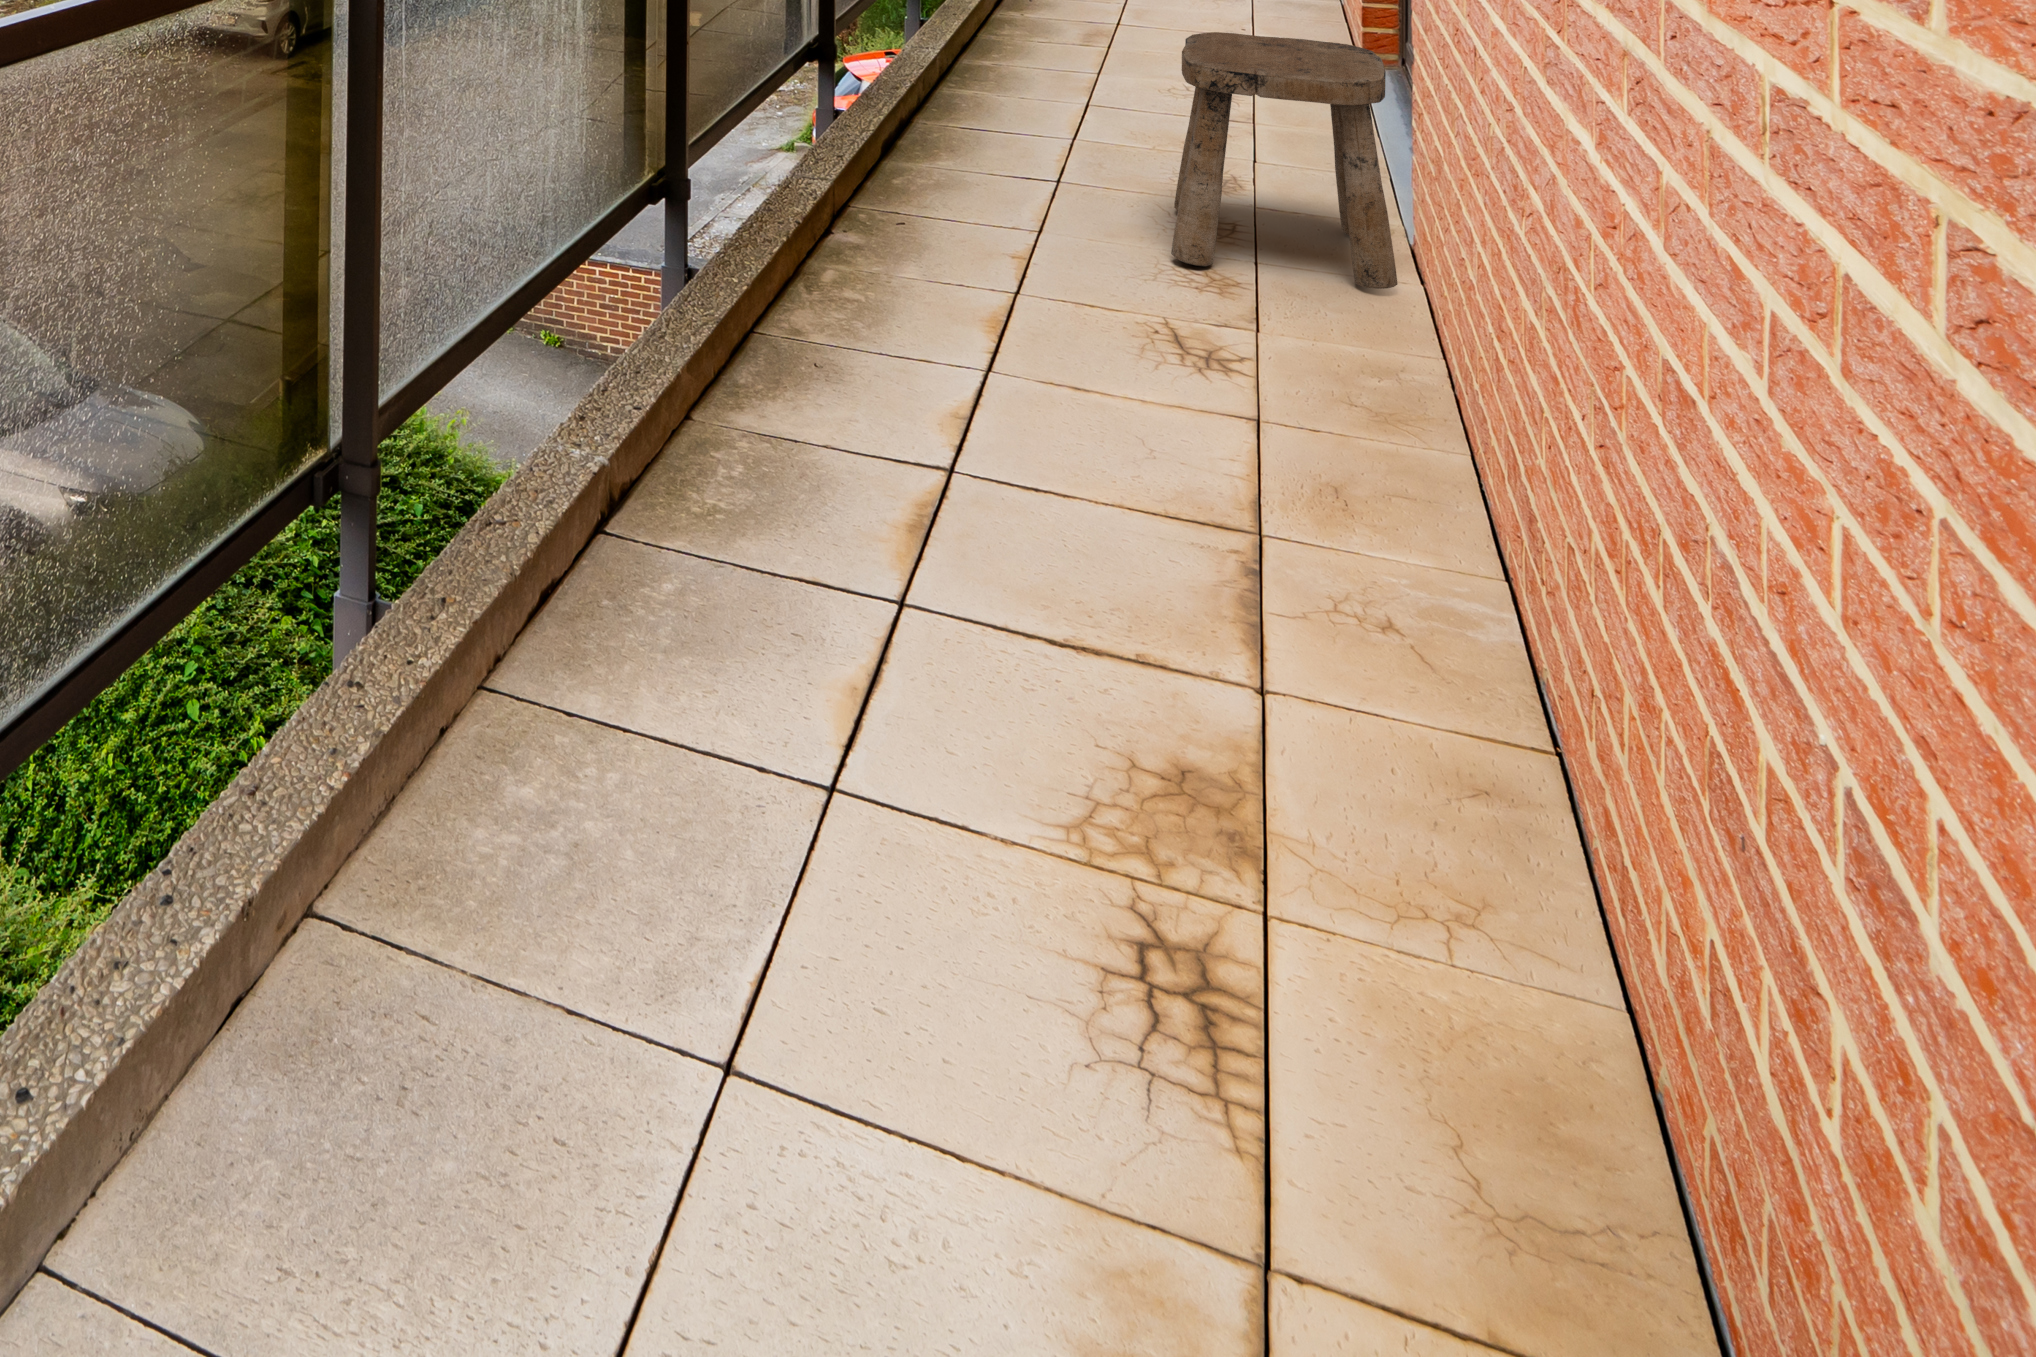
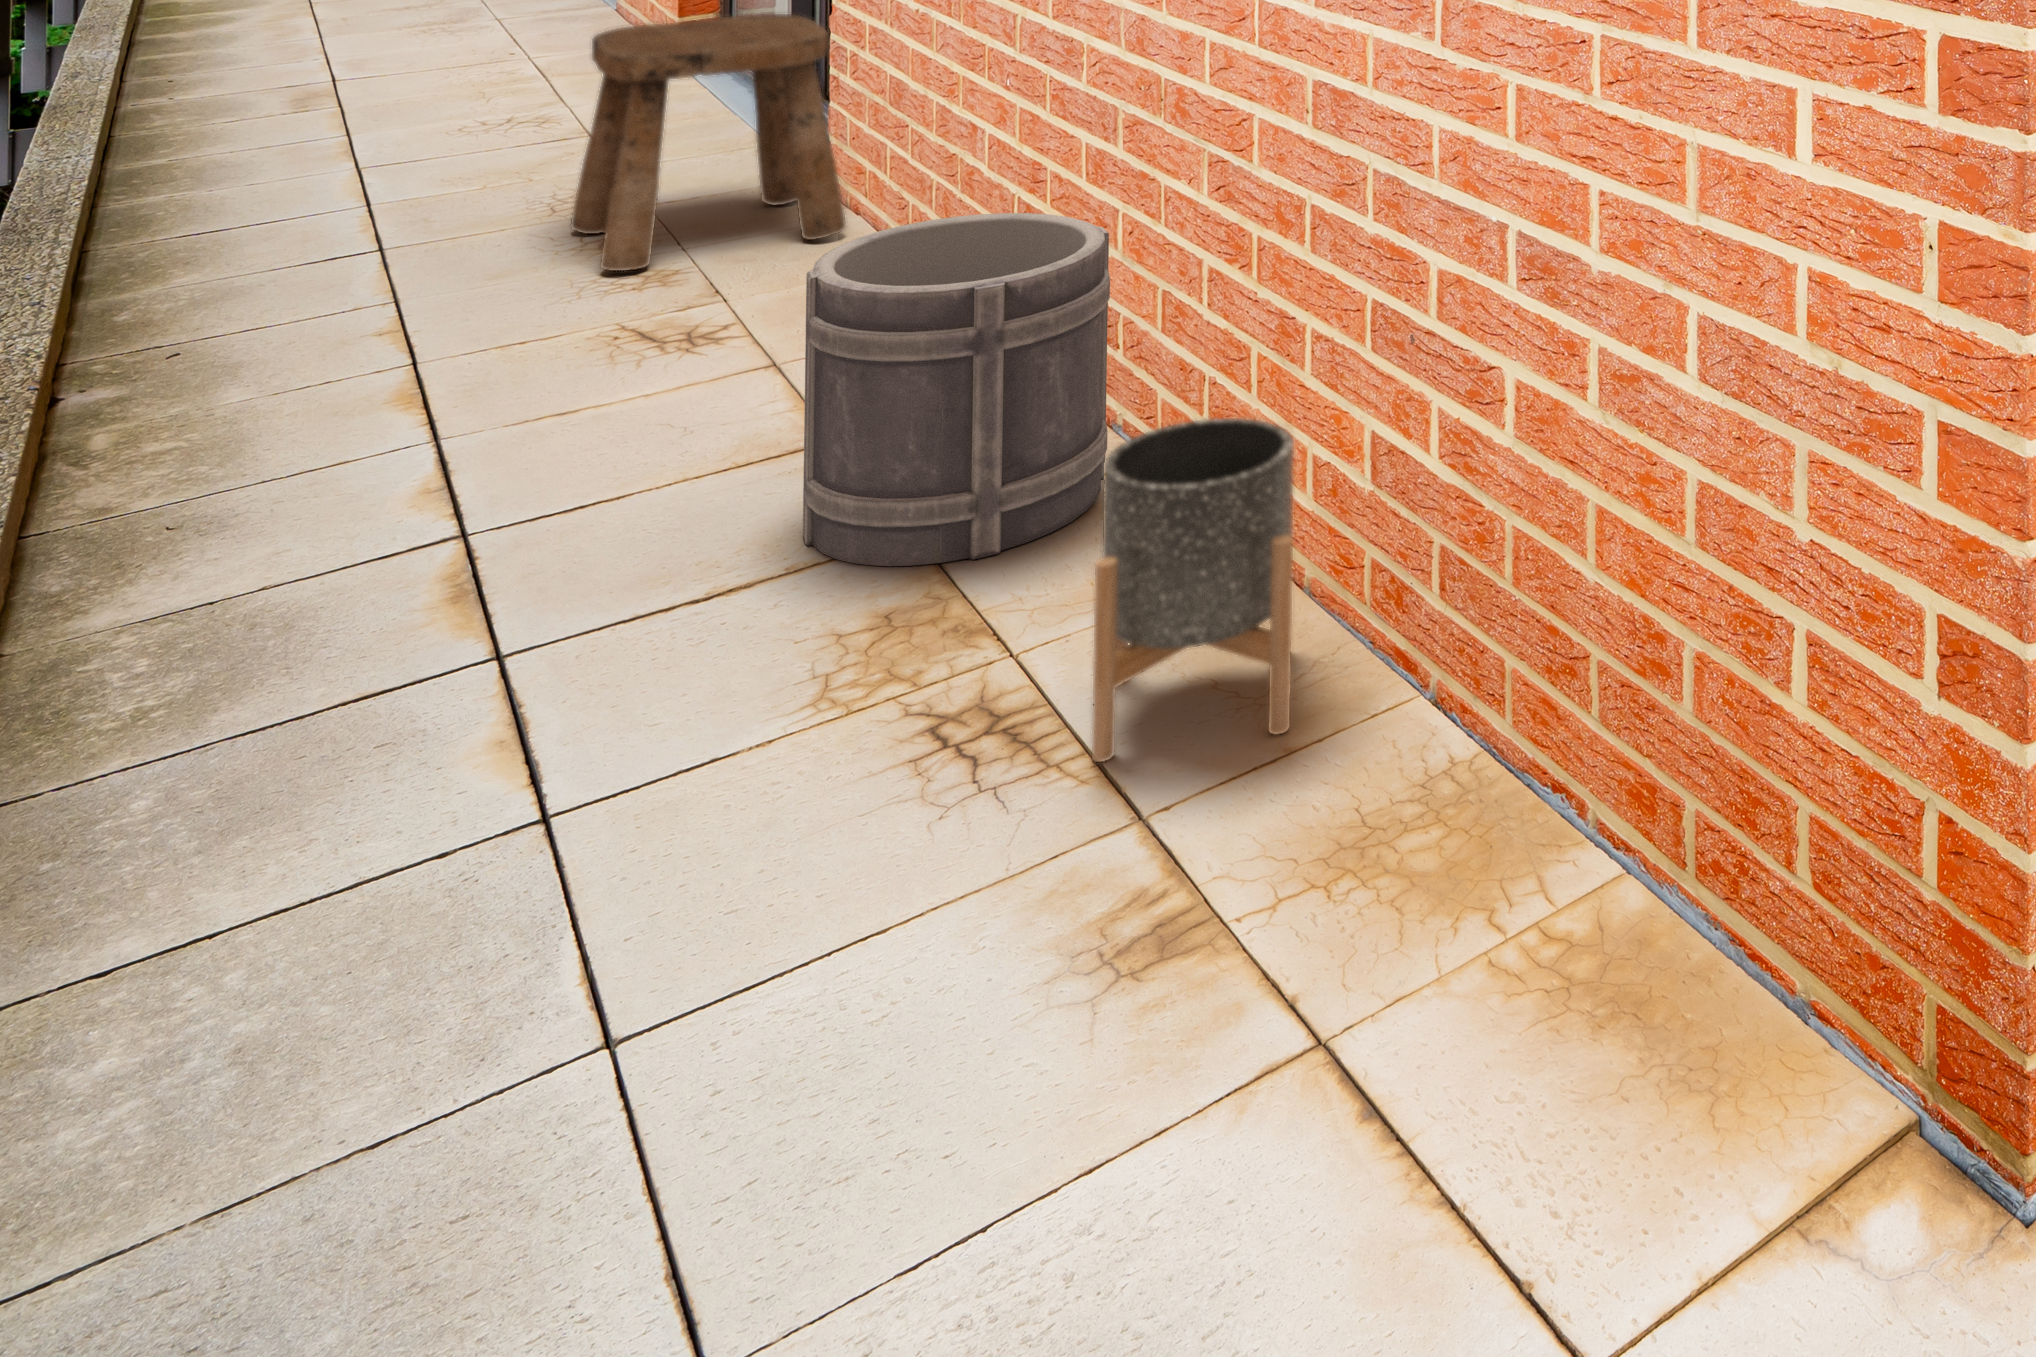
bucket: none [1158,329,1503,768] -> present [803,213,1110,566]
planter: none [1266,735,1605,1290] -> present [1092,418,1294,762]

